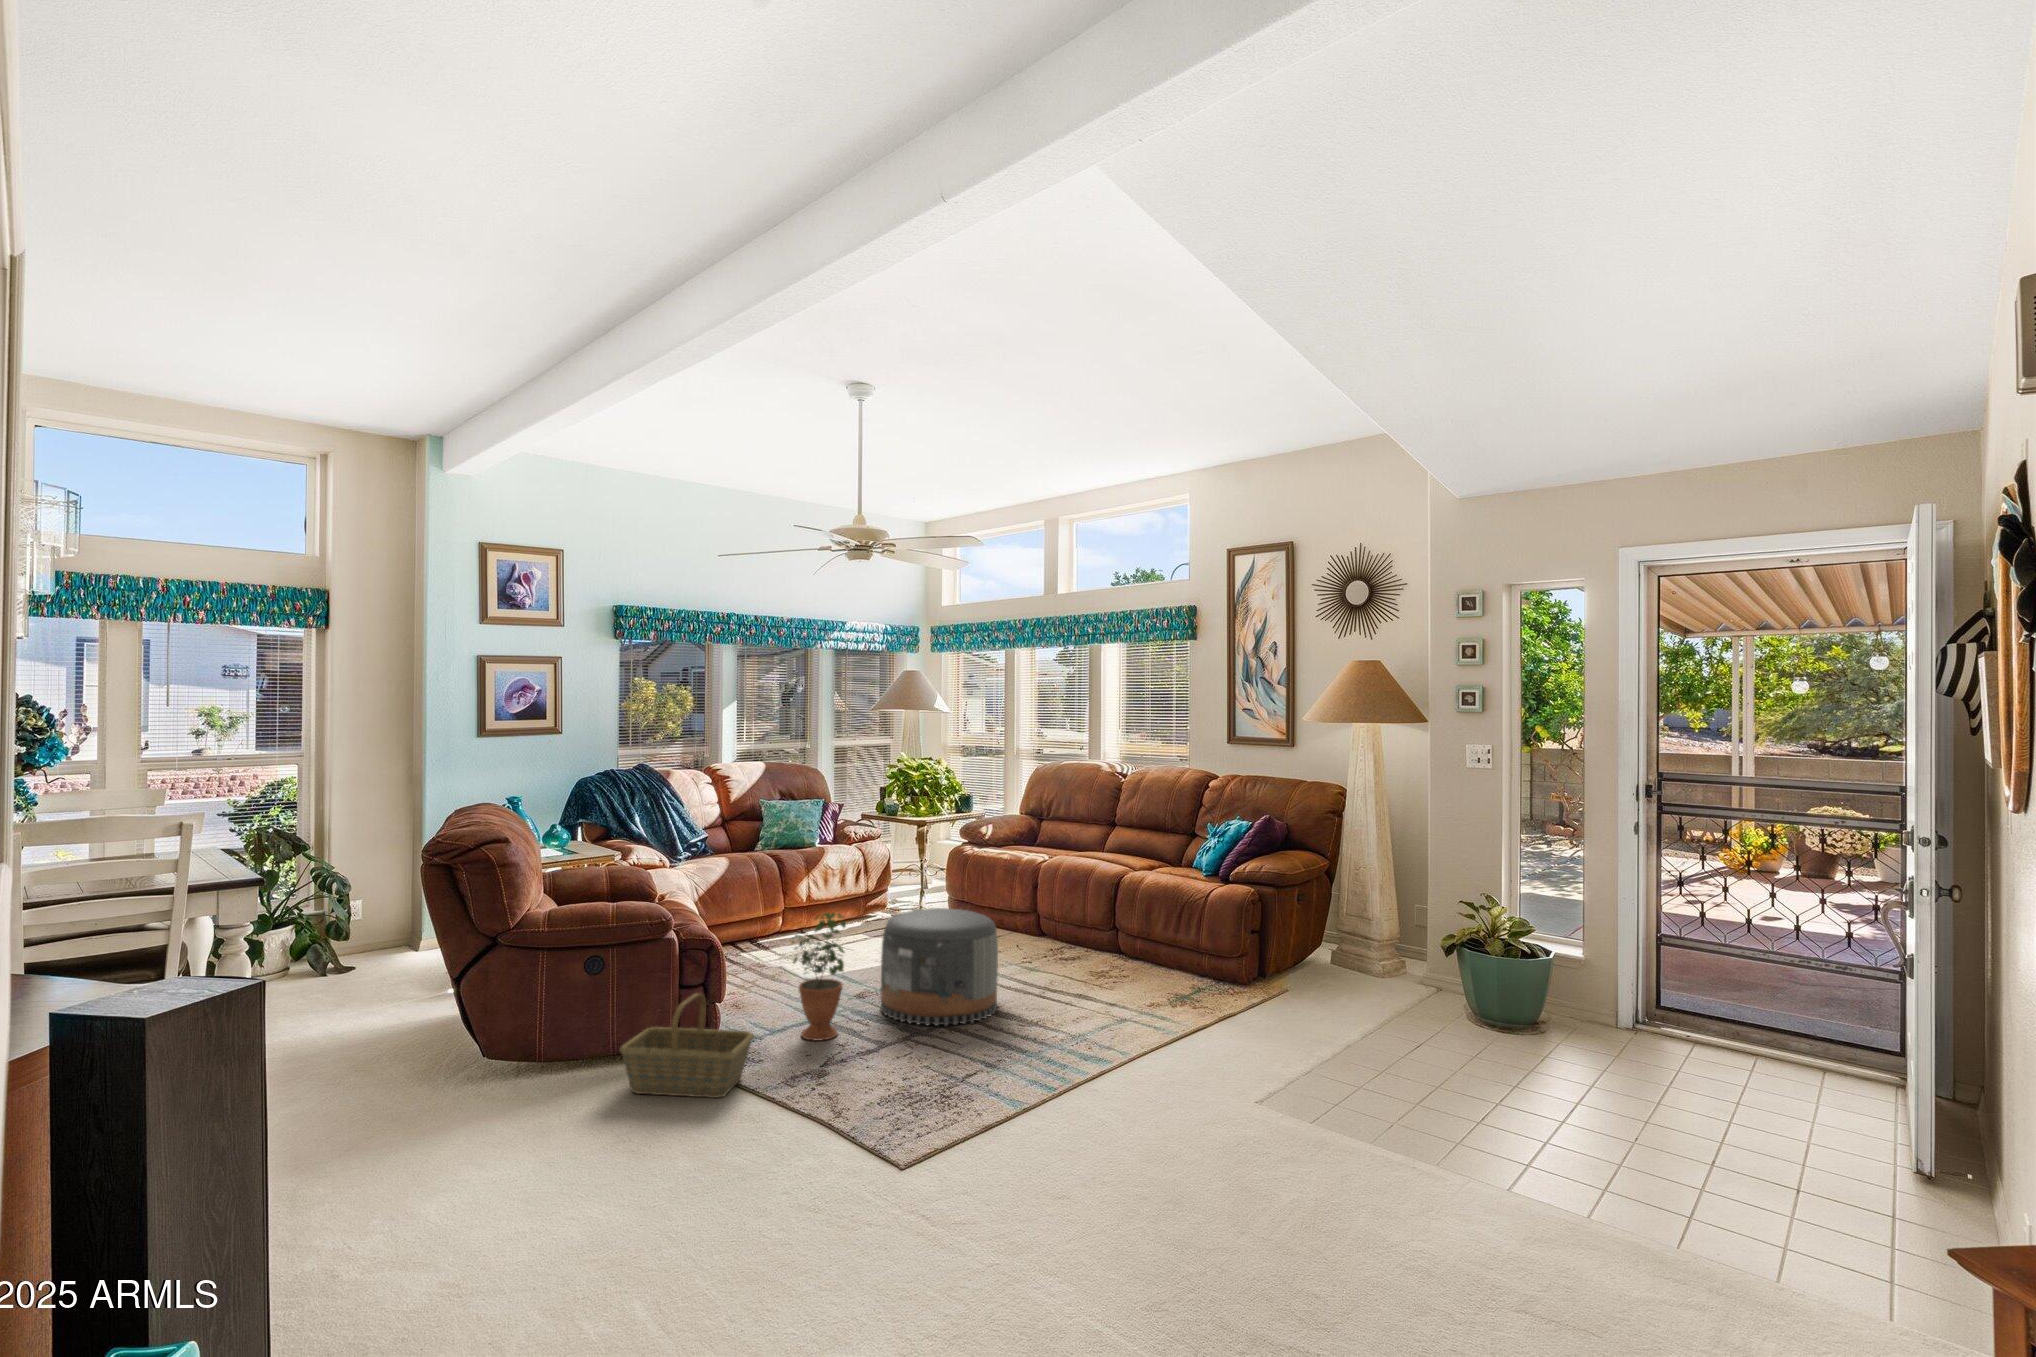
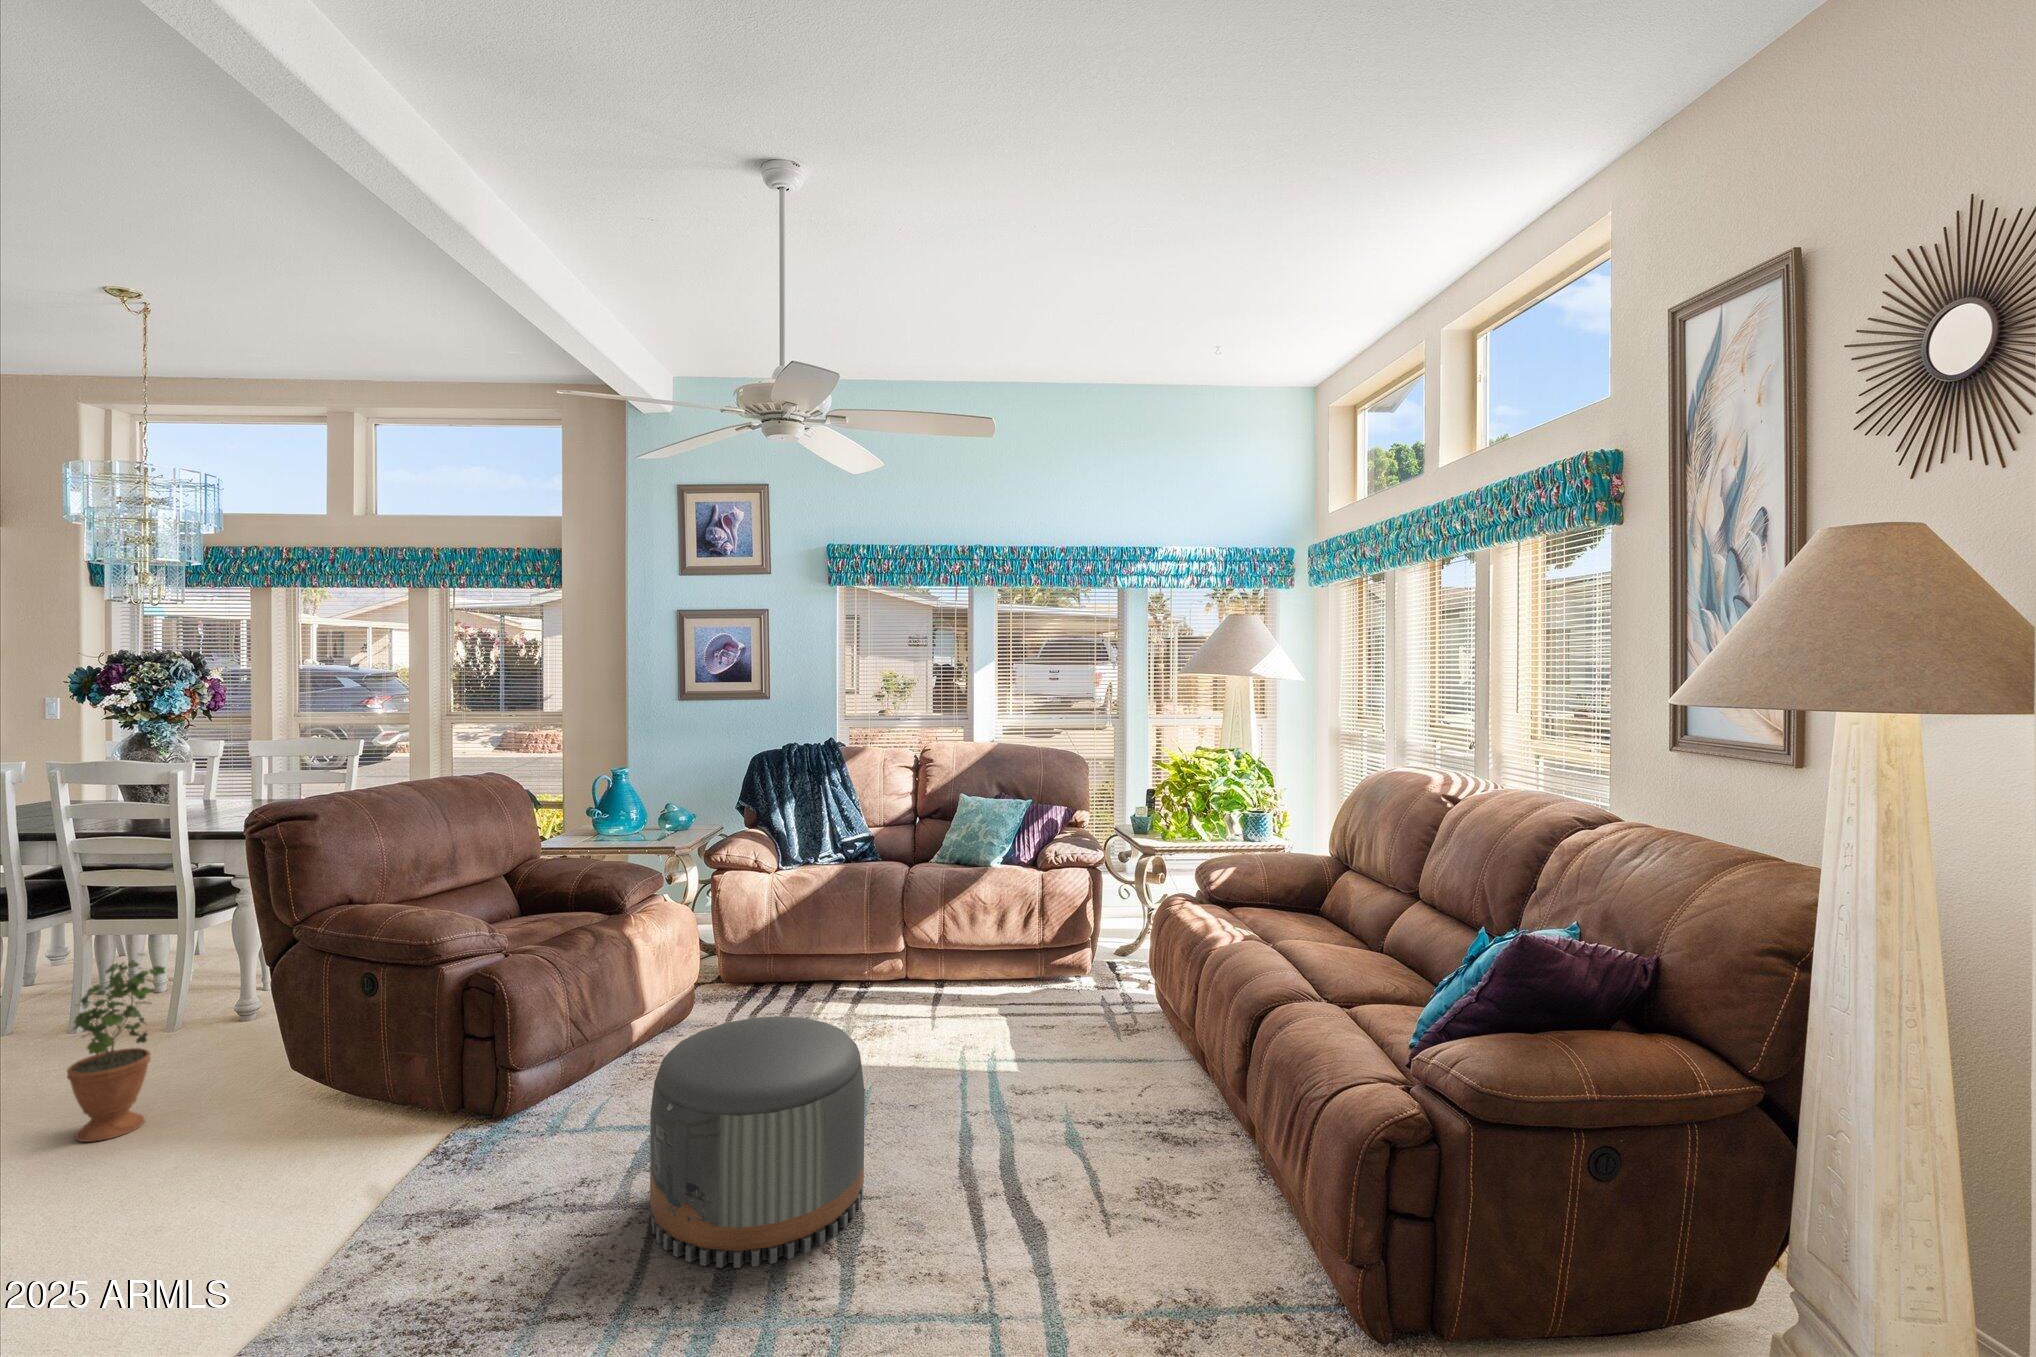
potted plant: present [793,912,846,1041] -> present [67,955,165,1142]
basket: present [620,993,754,1098] -> none [175,1095,320,1277]

